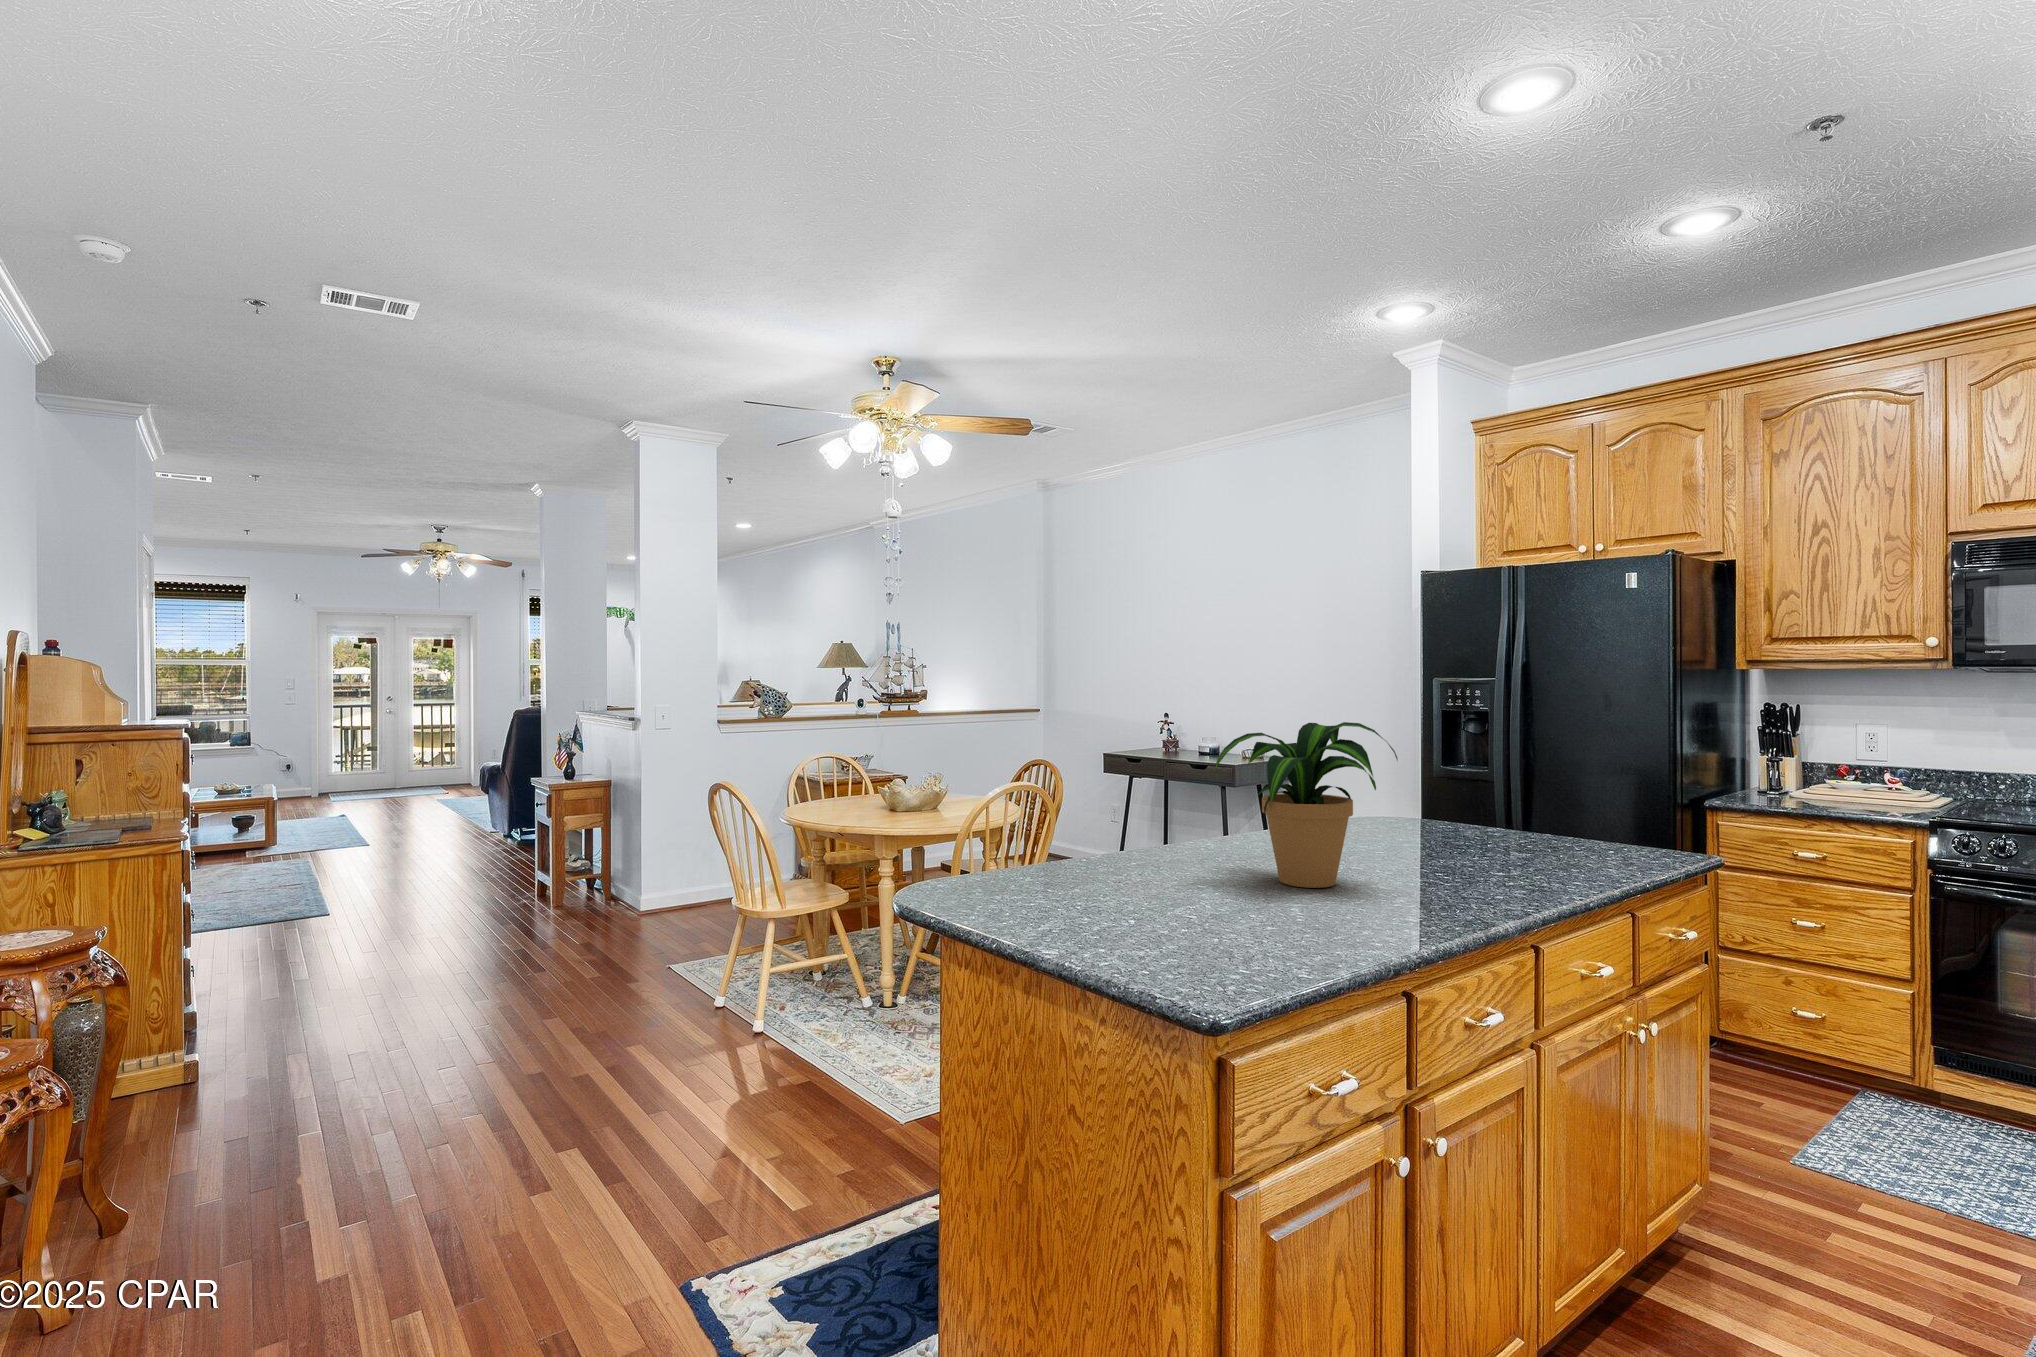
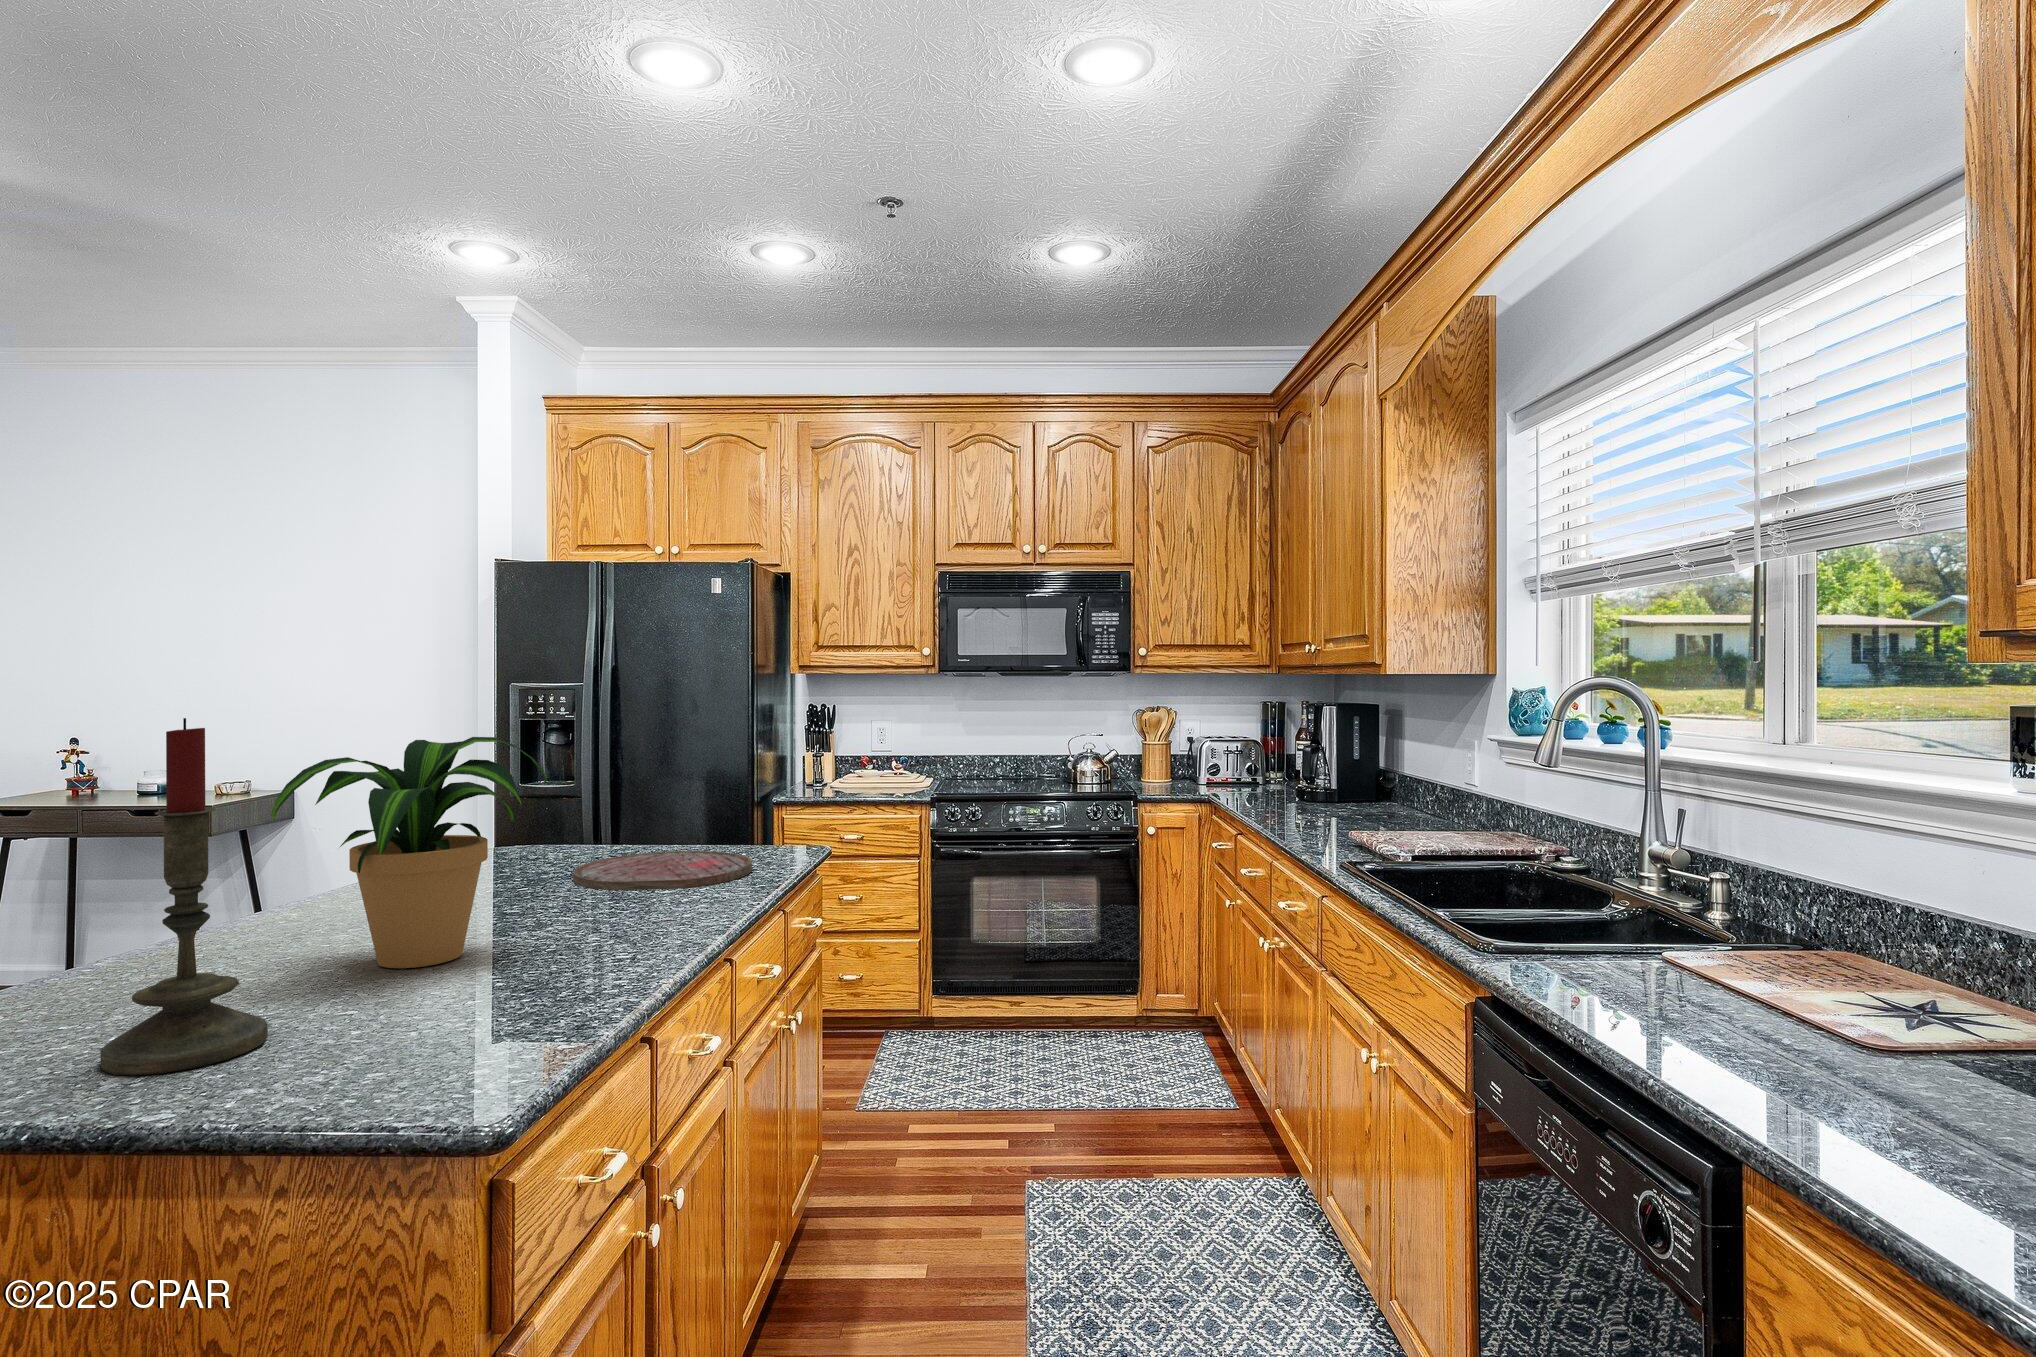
candle: none [1121,703,1200,915] -> present [100,718,268,1076]
cutting board: none [1448,834,1624,871] -> present [573,851,752,890]

